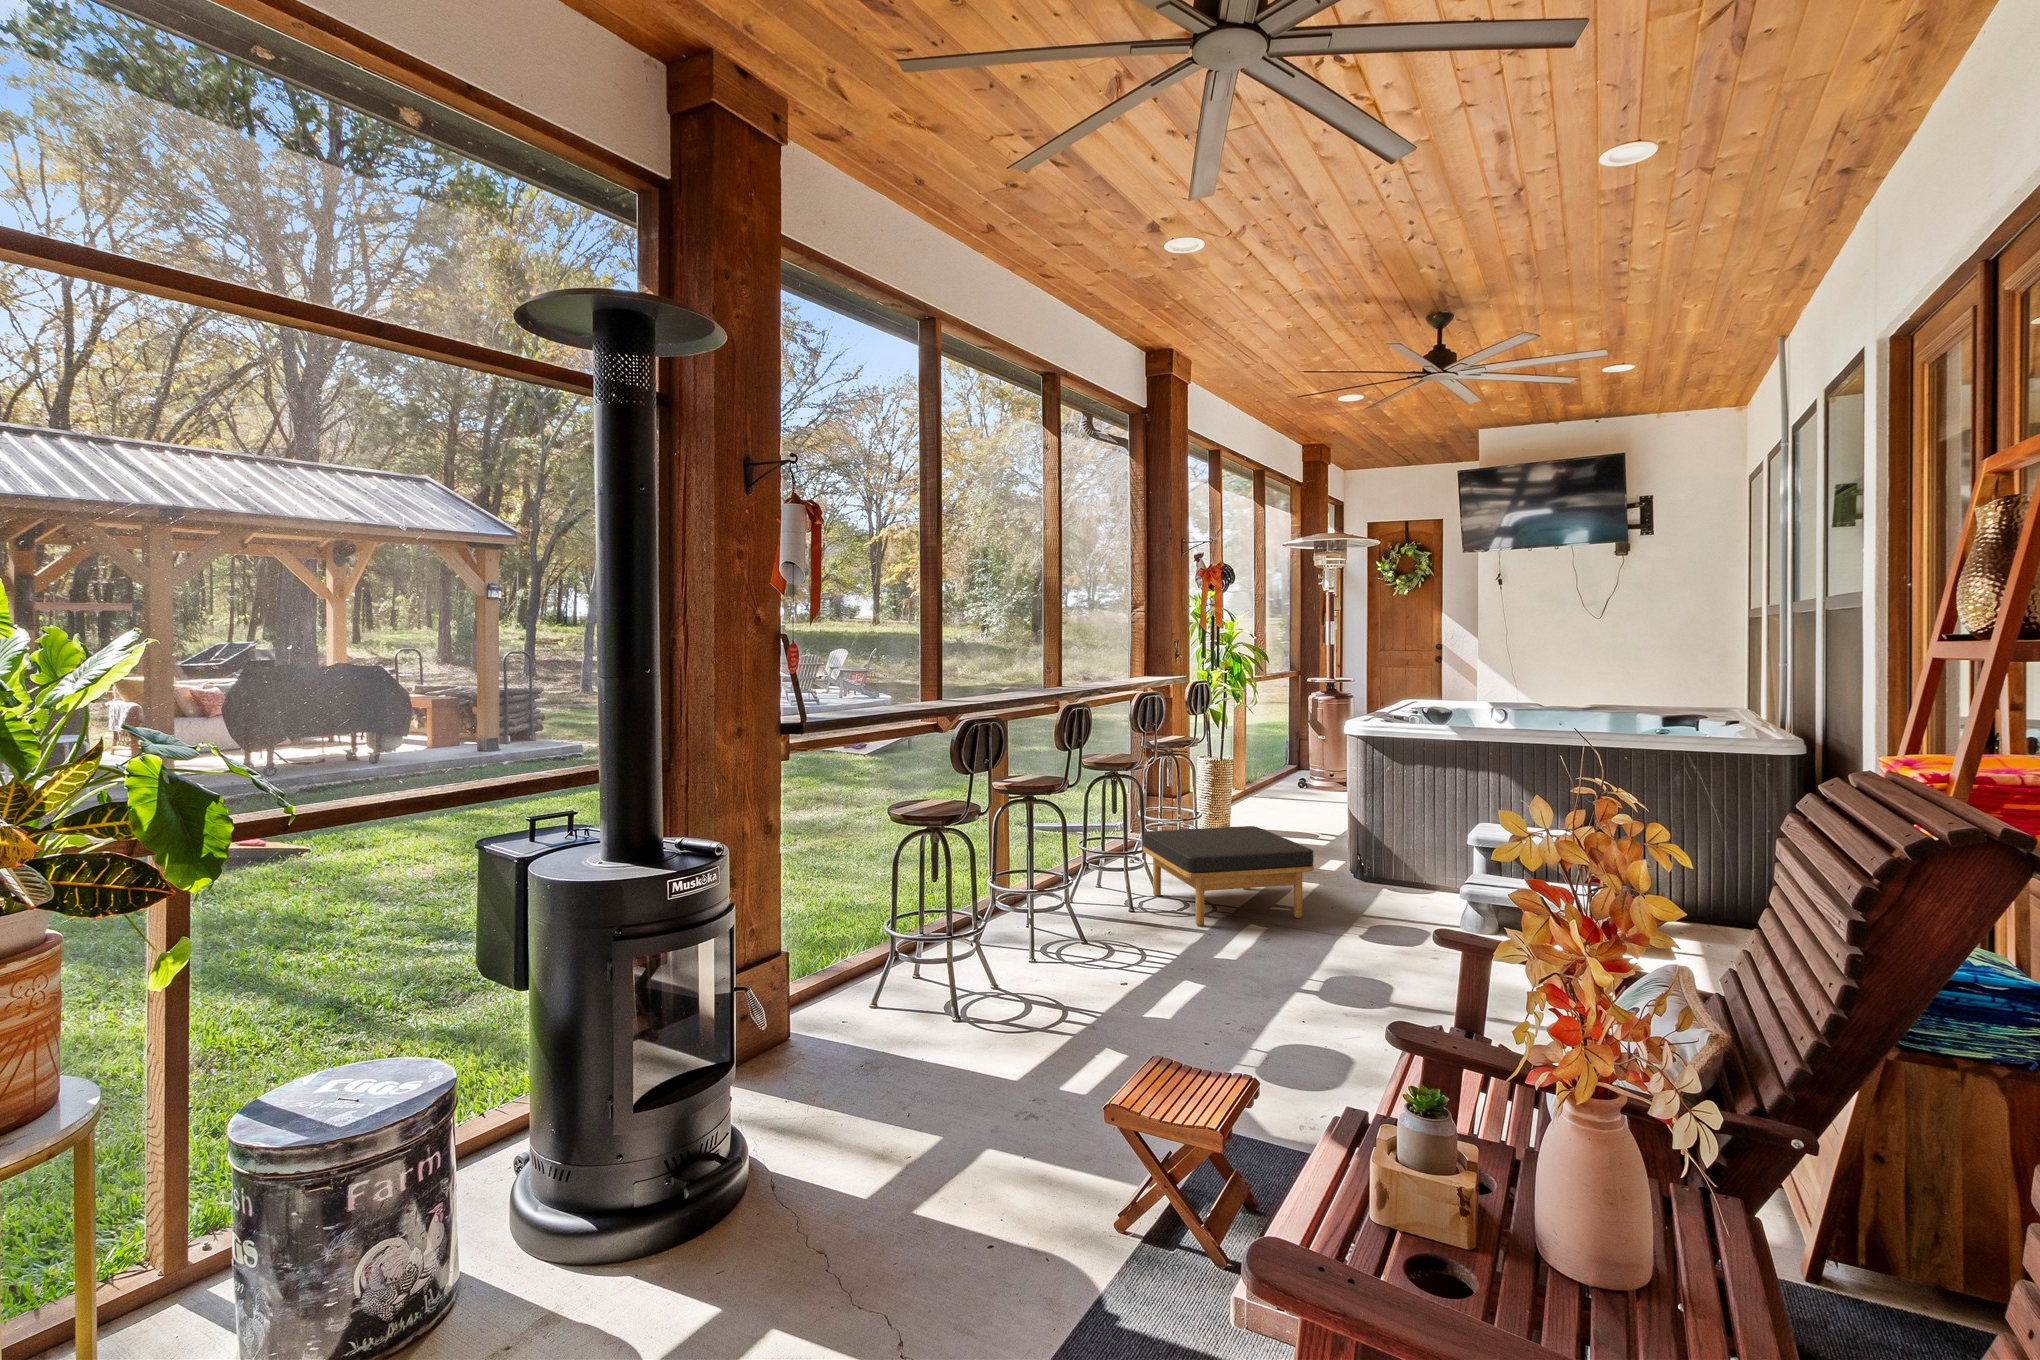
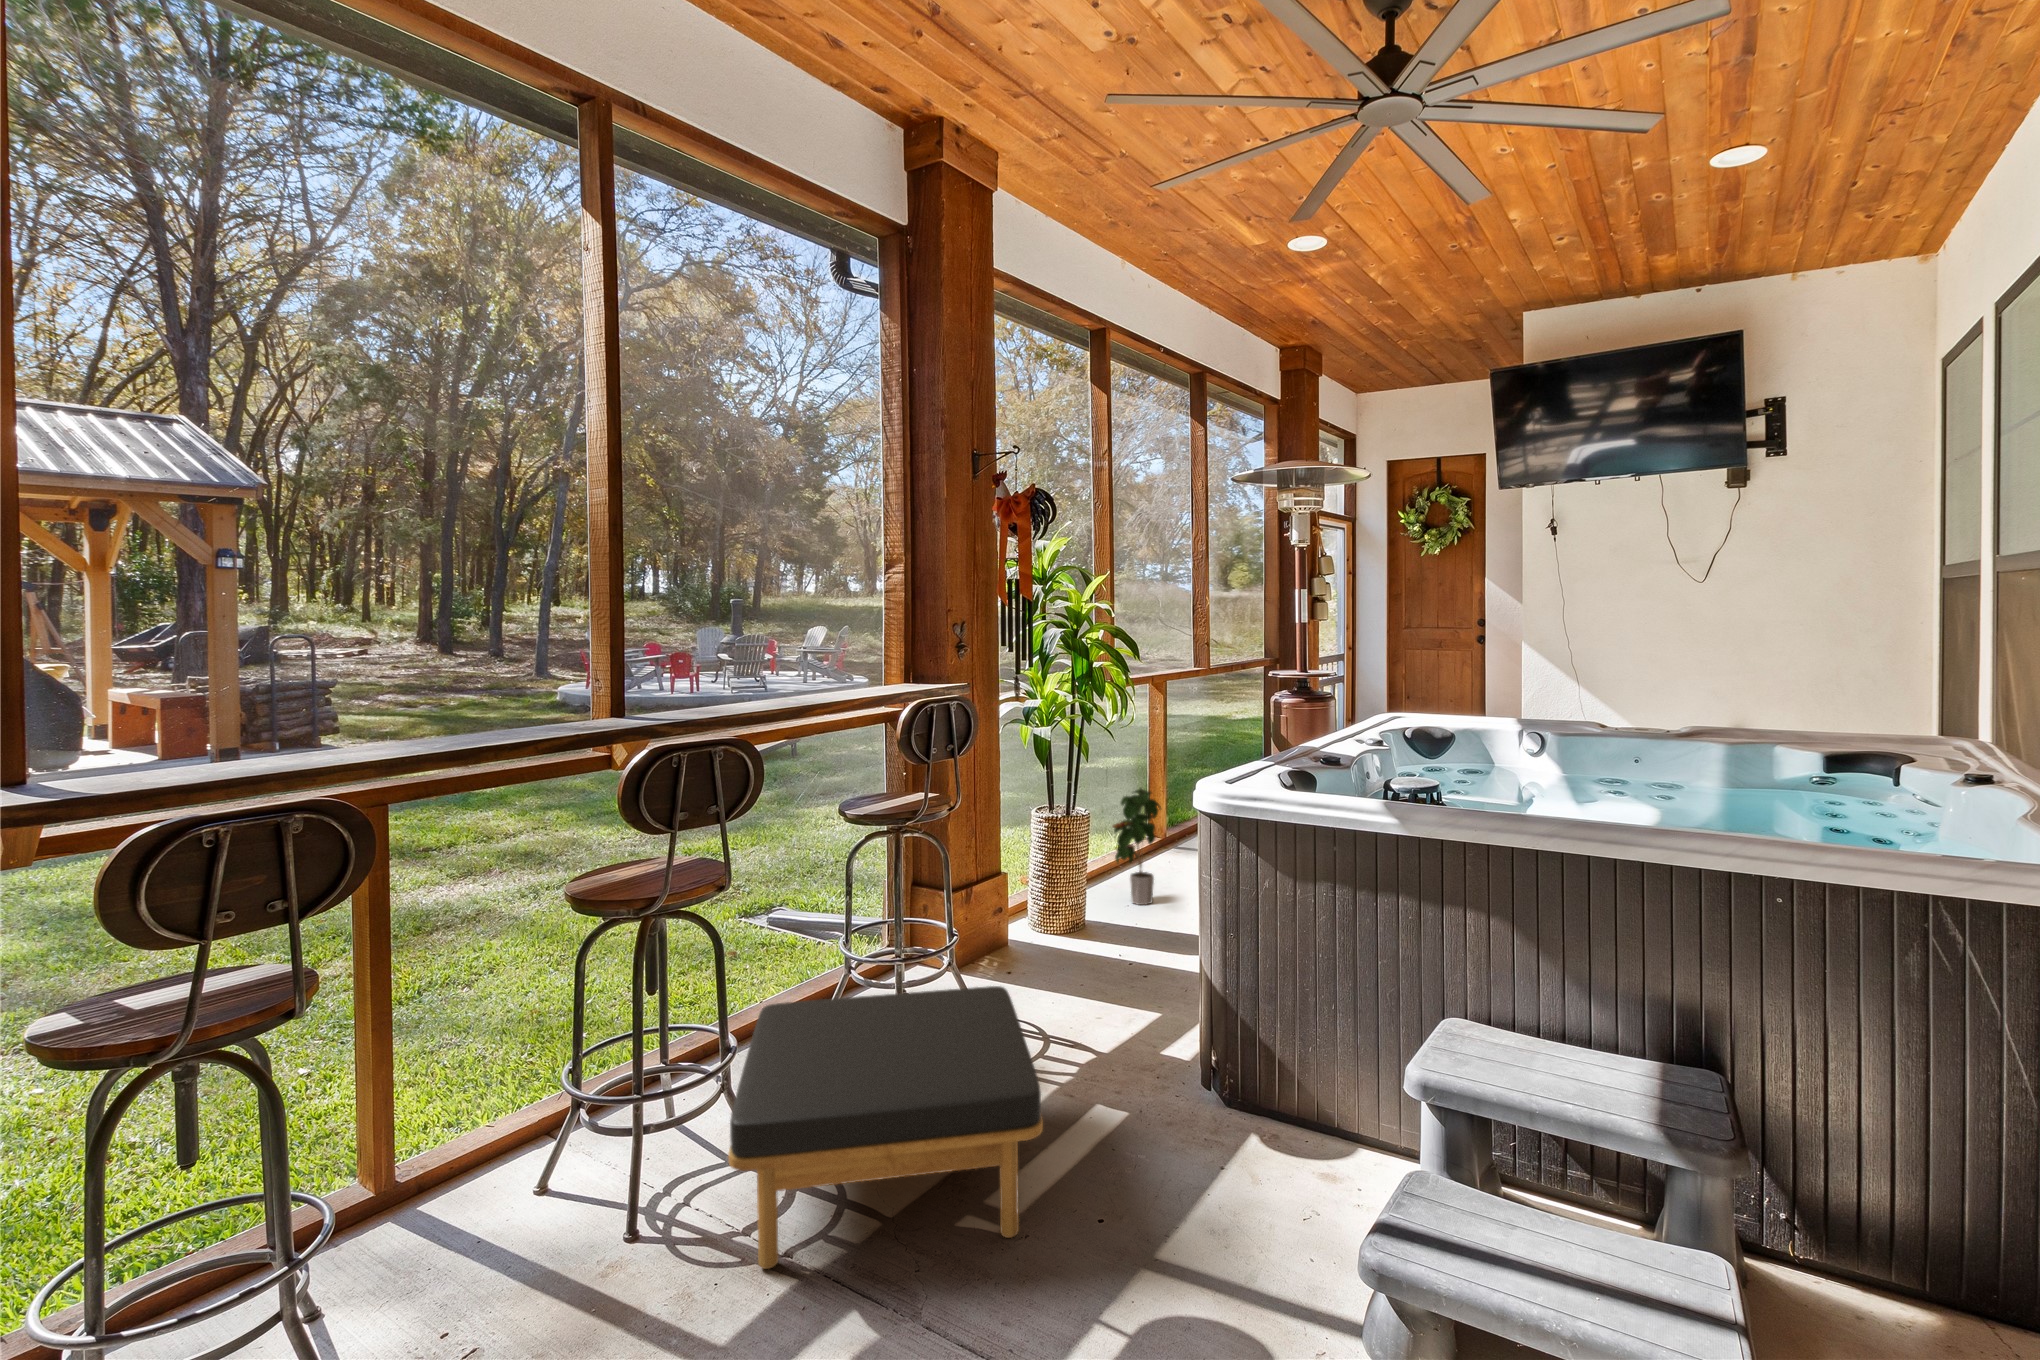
potted plant: none [1239,747,1263,821] -> present [1113,788,1161,905]

